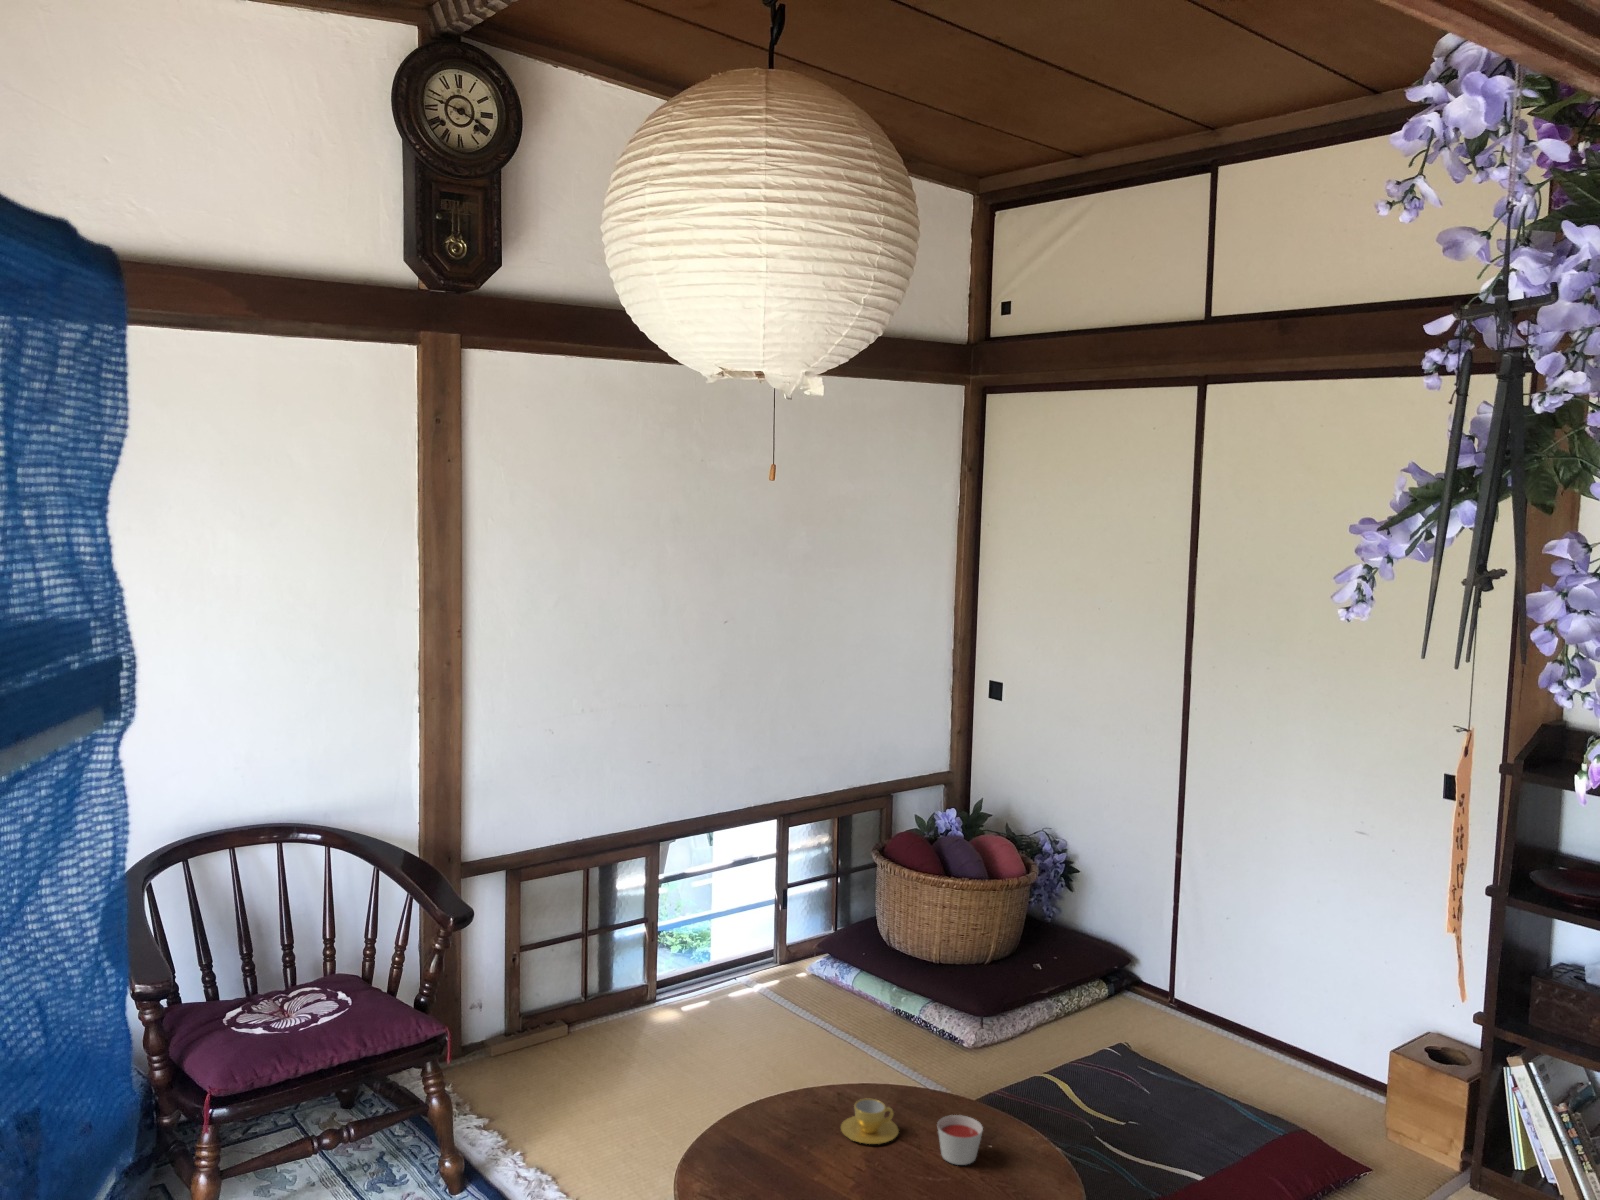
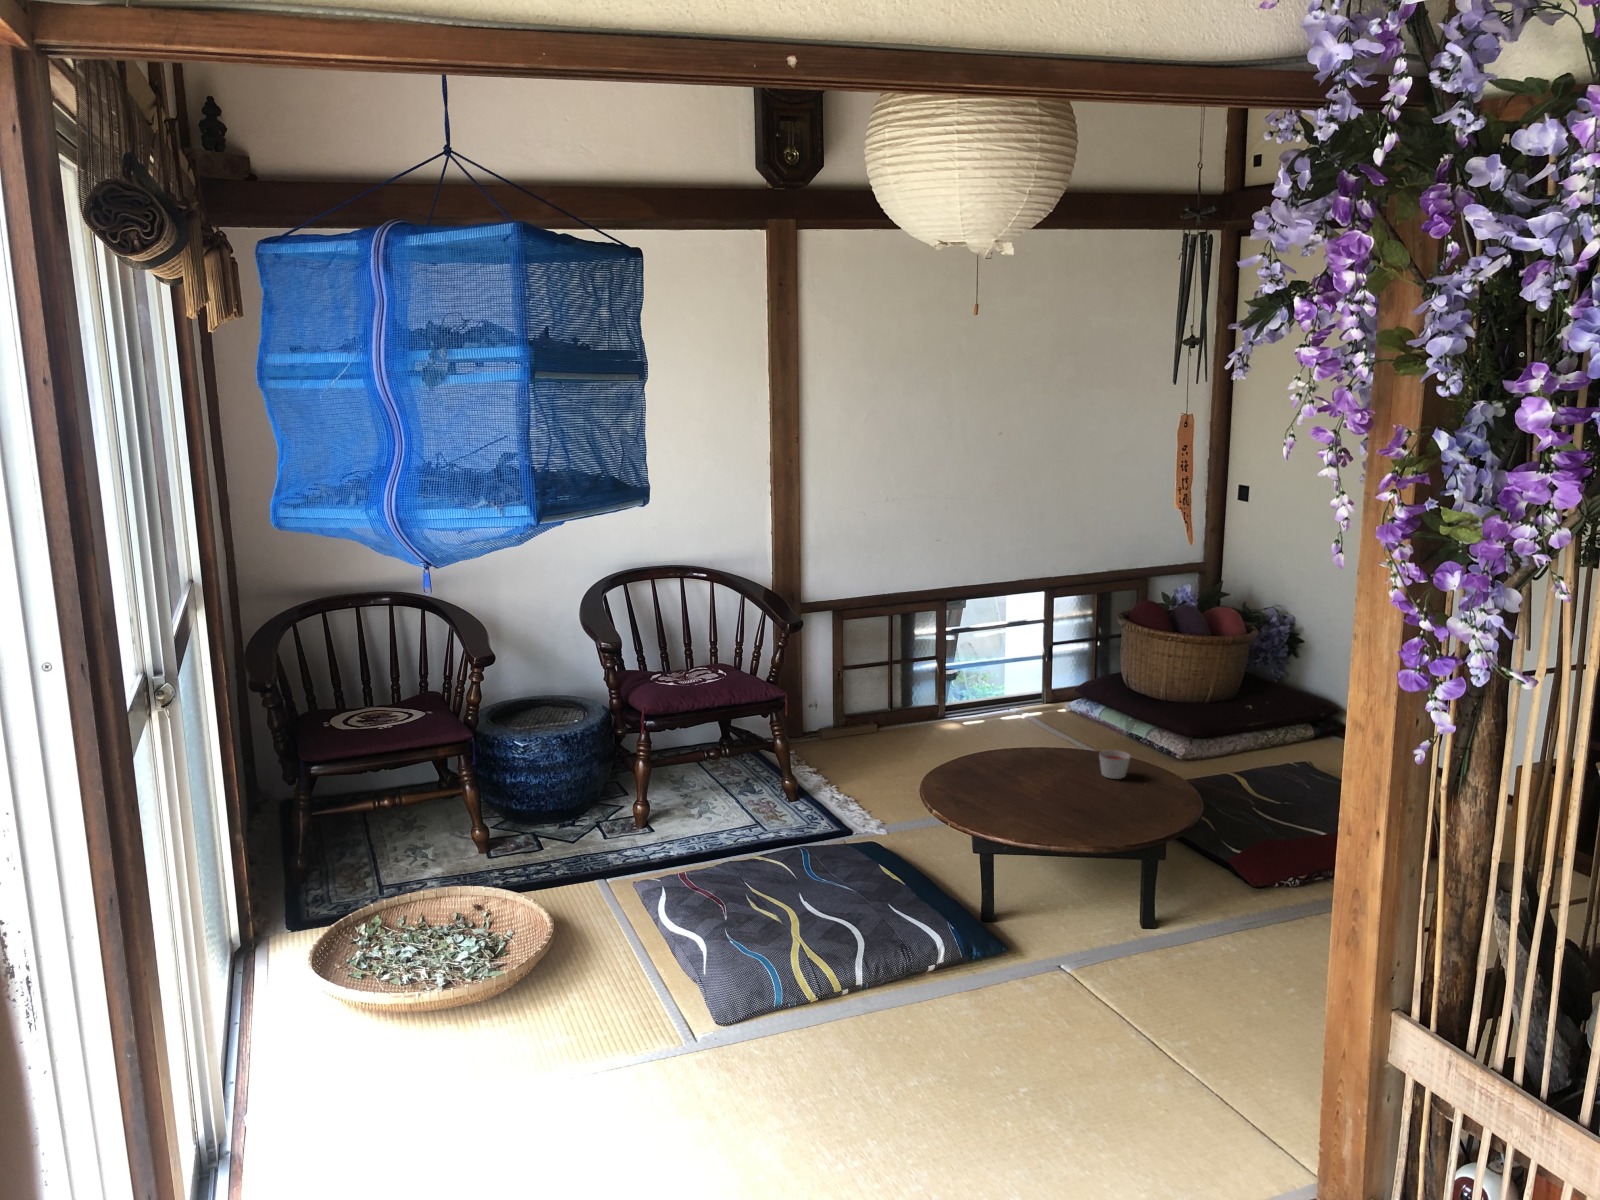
cup: present [841,1098,899,1144] -> none [1037,740,1077,766]

